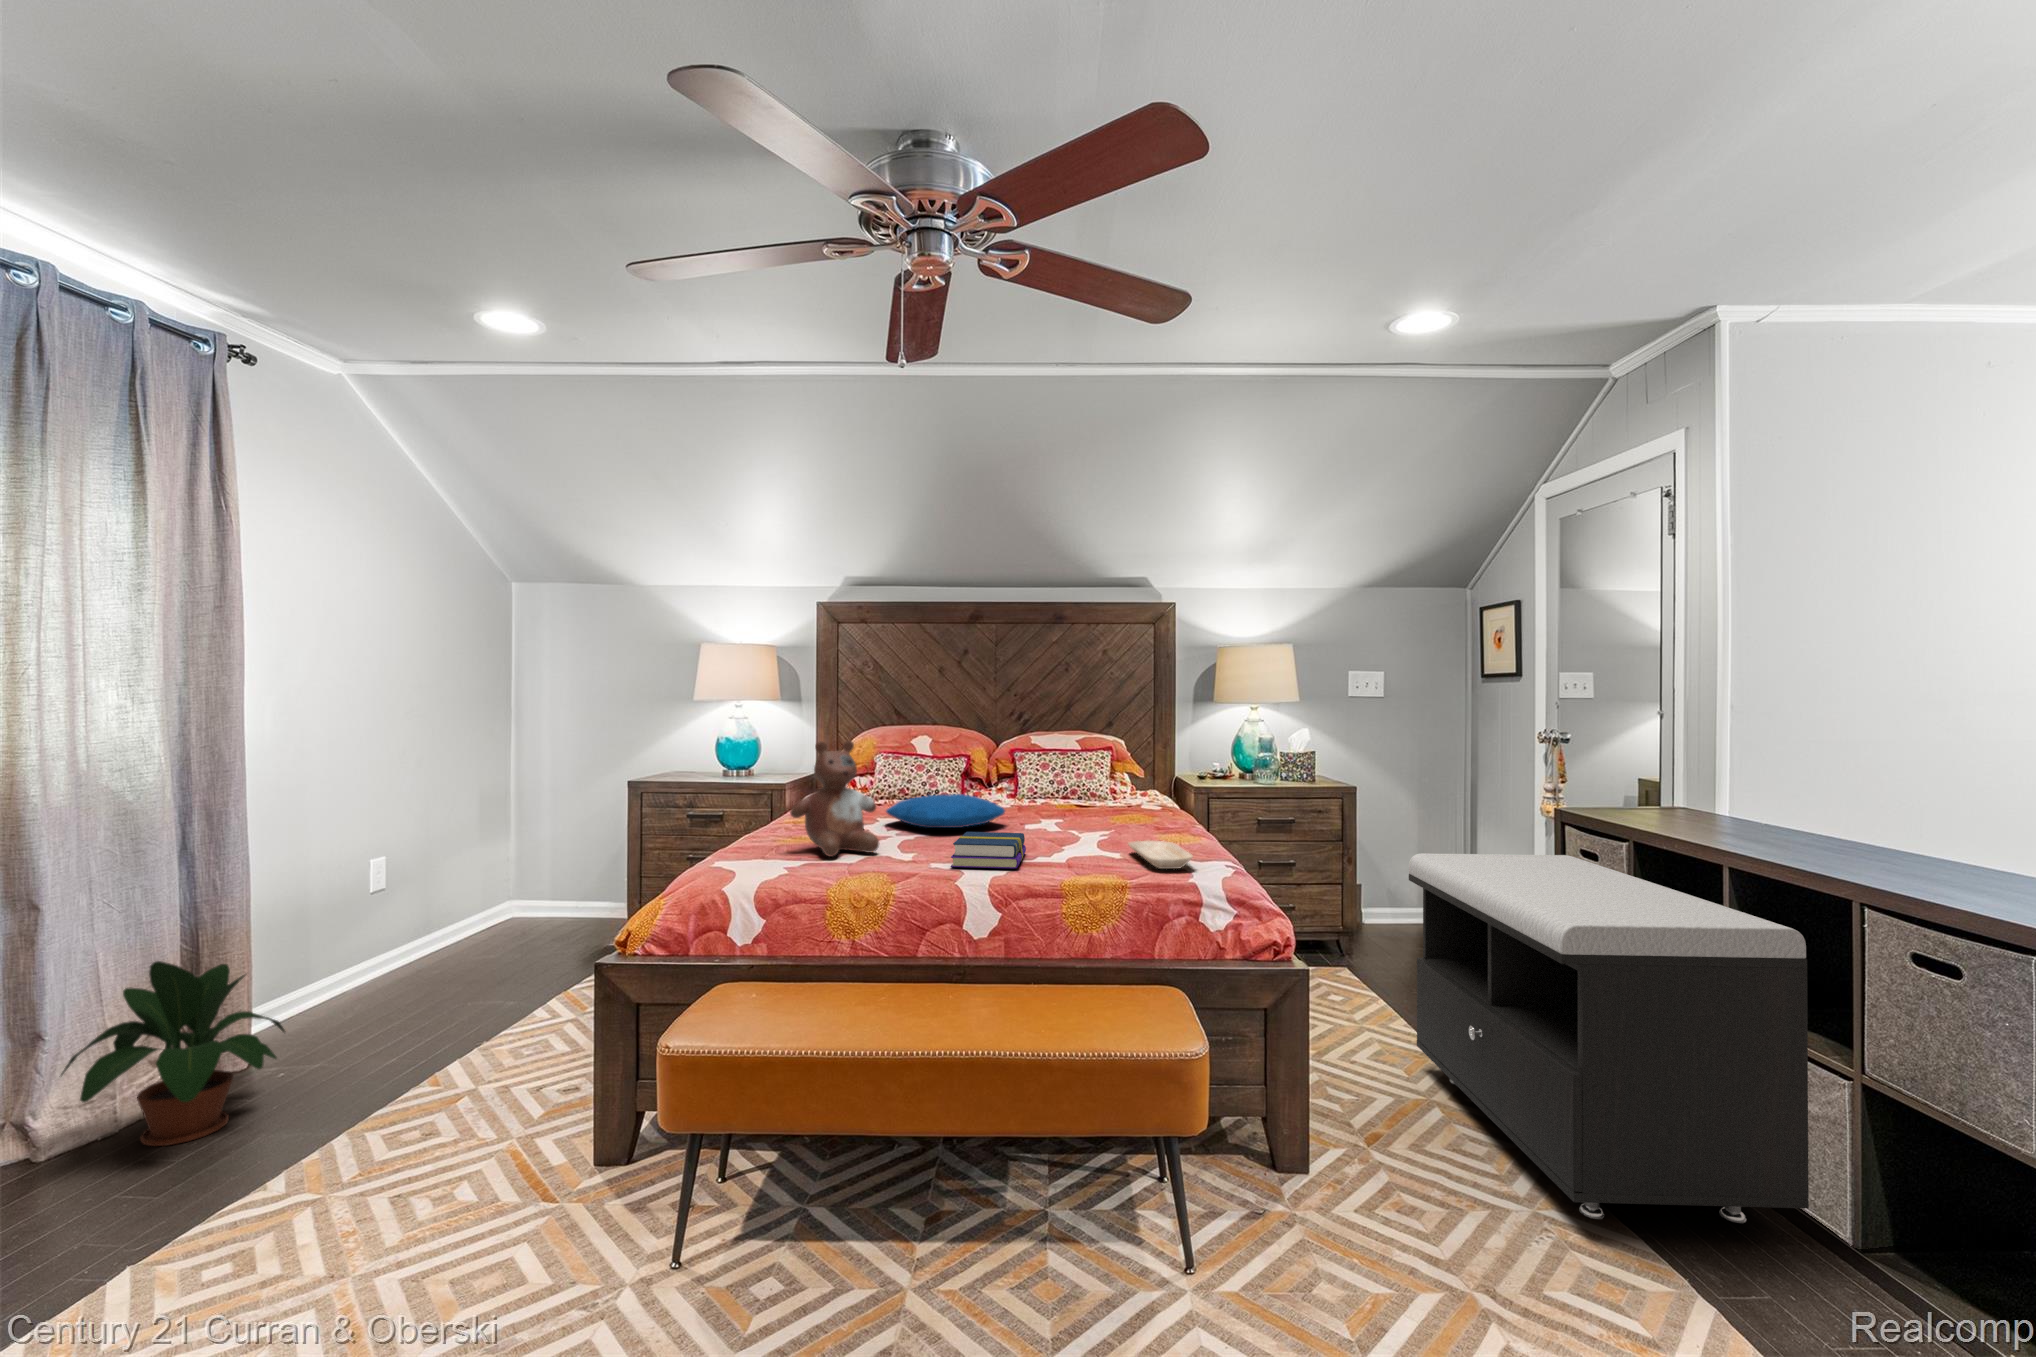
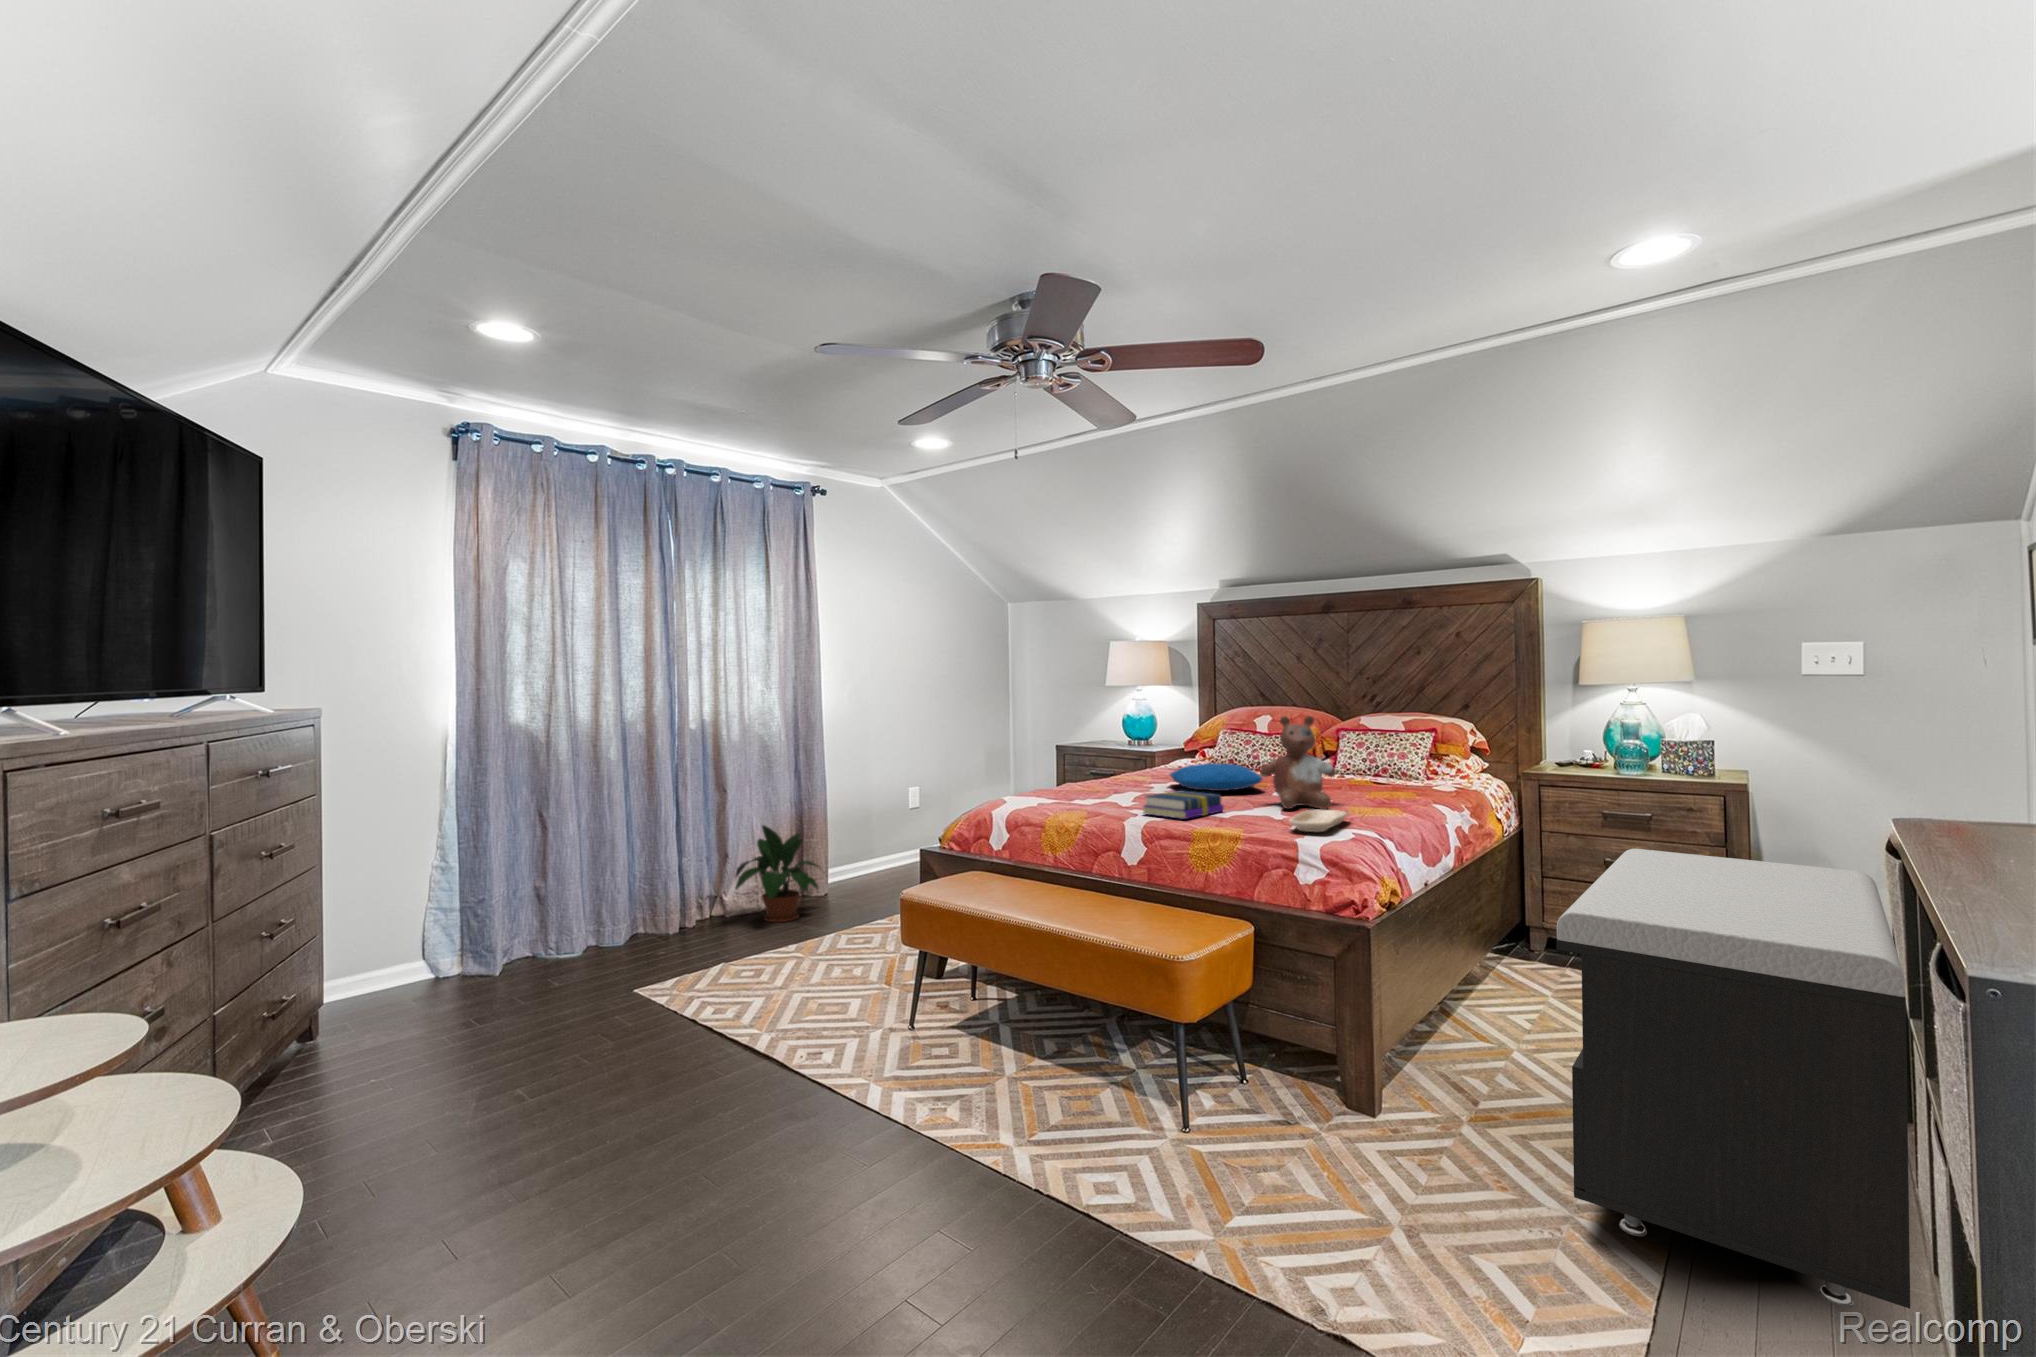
stuffed bear: present [790,740,879,857] -> present [1260,716,1336,809]

